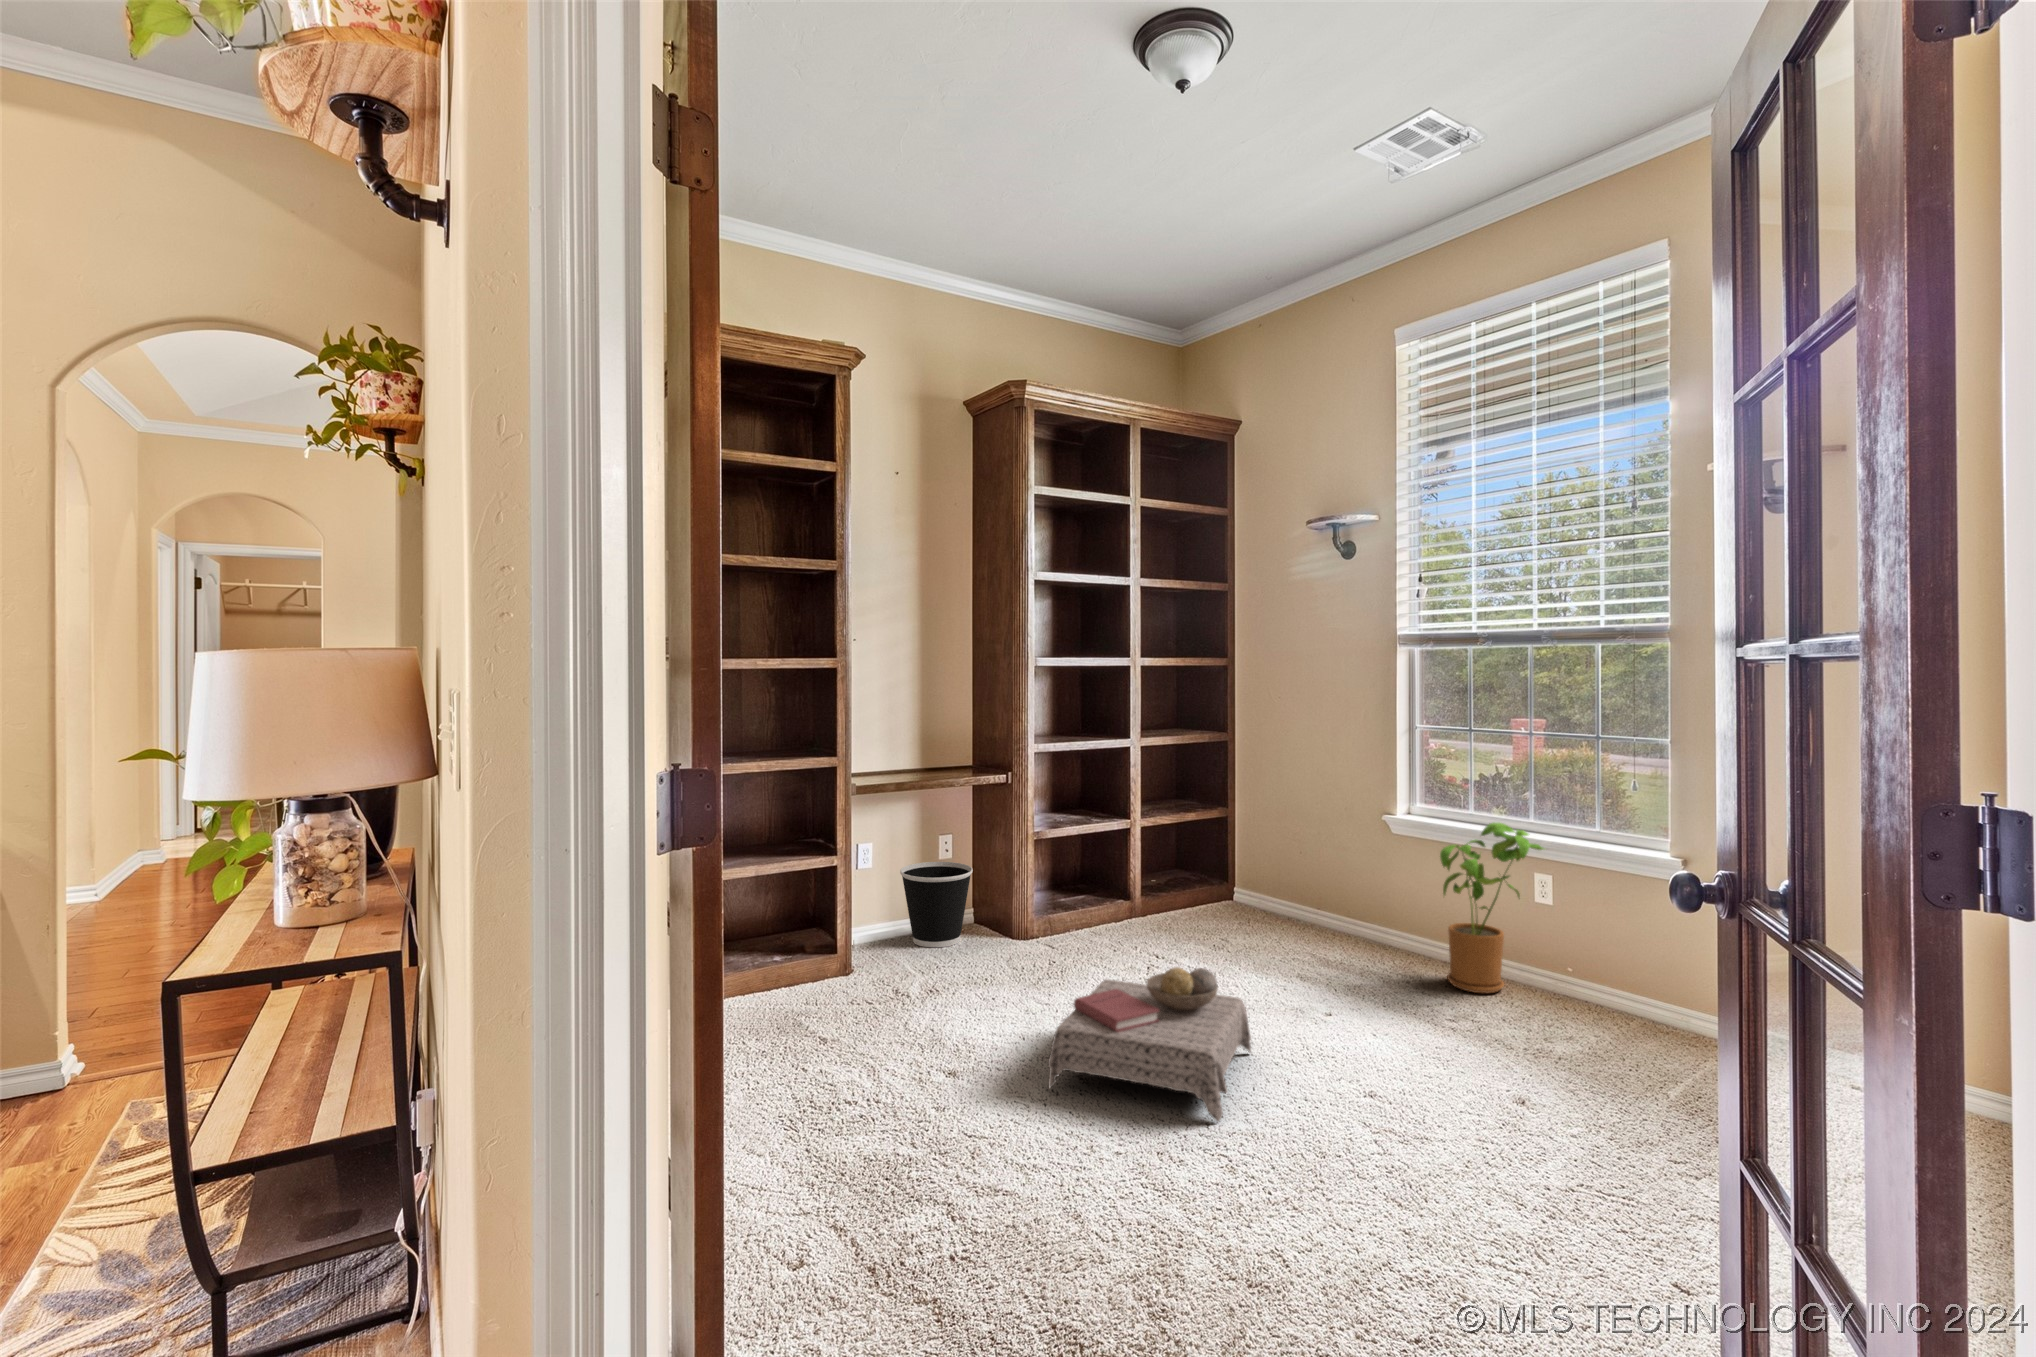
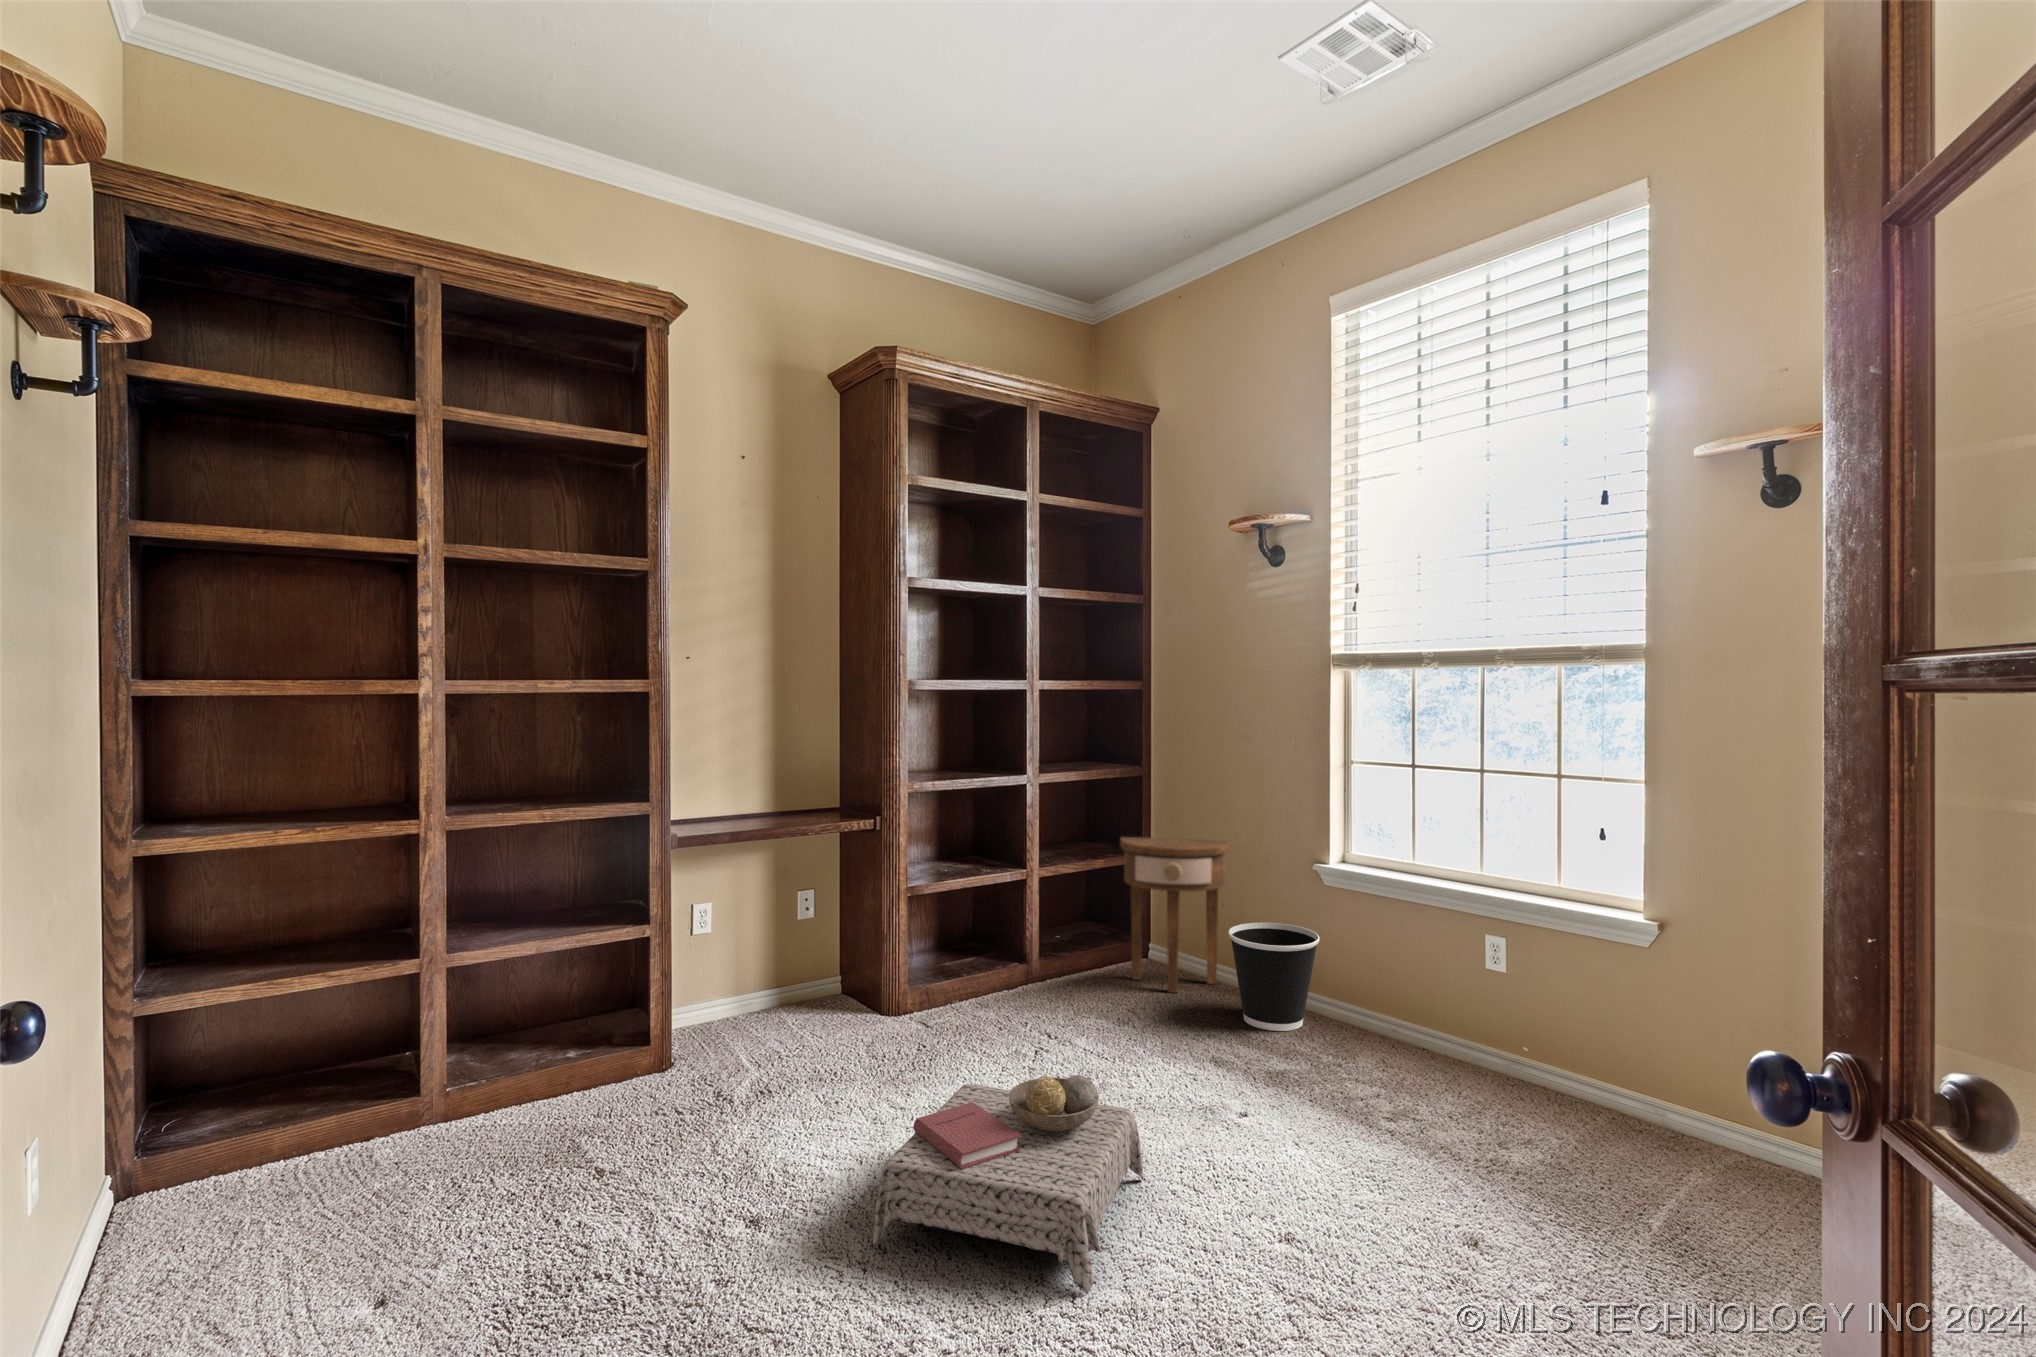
side table: none [1210,795,1306,926] -> present [1120,837,1230,993]
house plant: present [1440,823,1544,994] -> none [1380,876,1506,1083]
wastebasket: present [900,862,973,947] -> present [1229,923,1320,1031]

